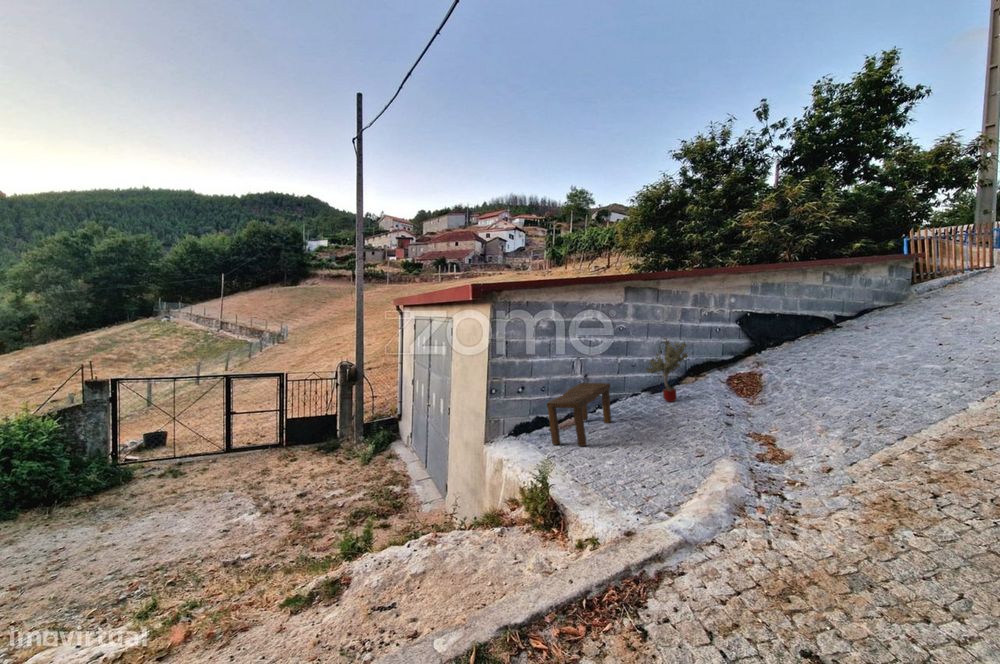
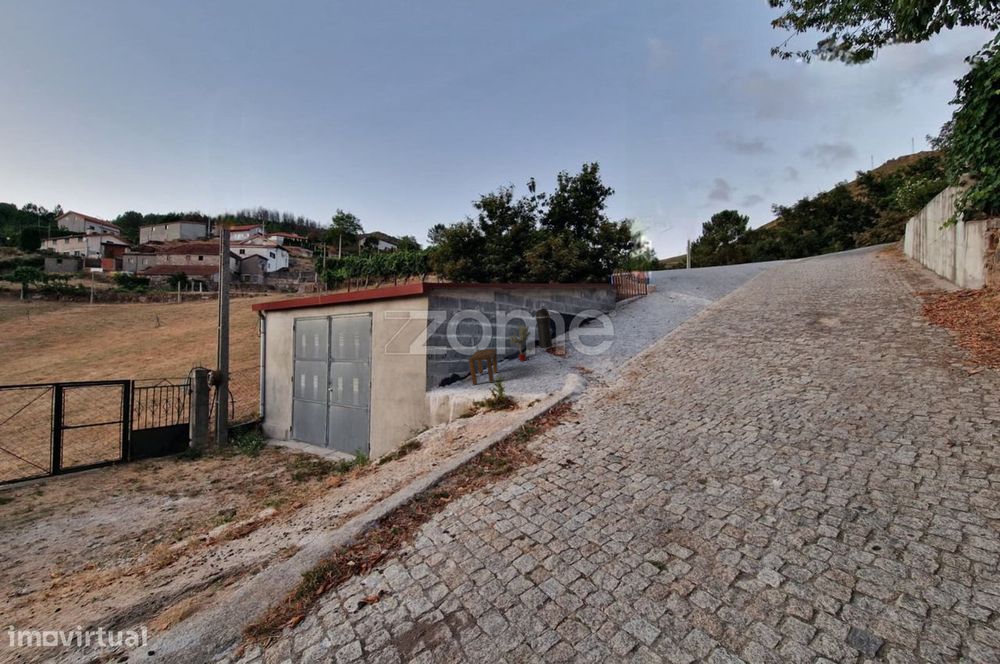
trash can: none [710,310,740,376] -> present [536,308,552,348]

